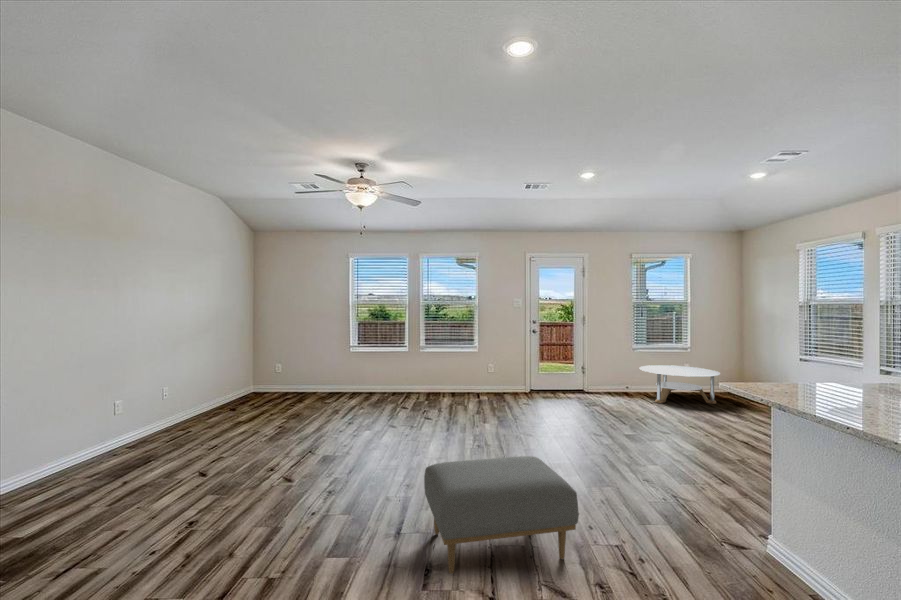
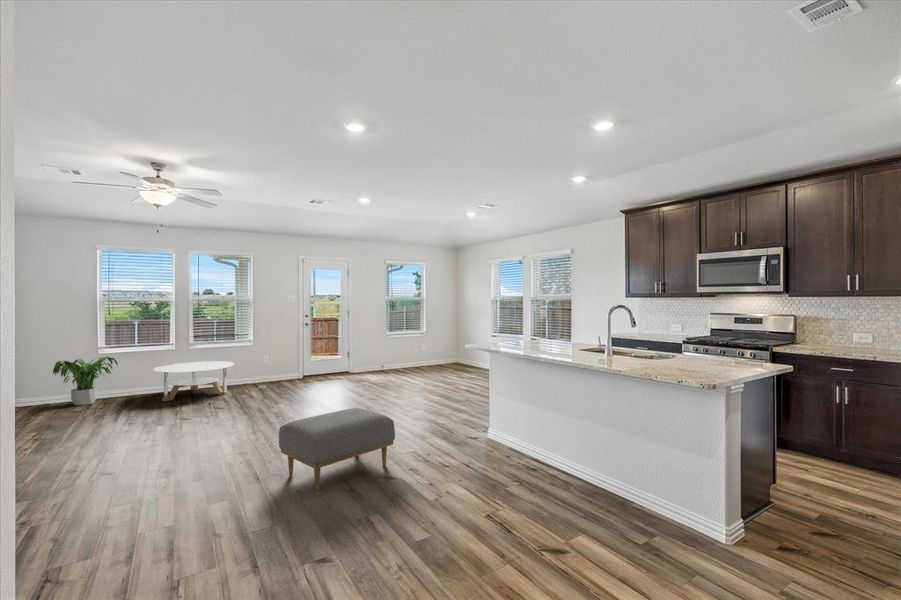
potted plant: none [316,352,364,393] -> present [53,357,117,405]
round table: present [640,365,720,404] -> present [153,361,234,401]

